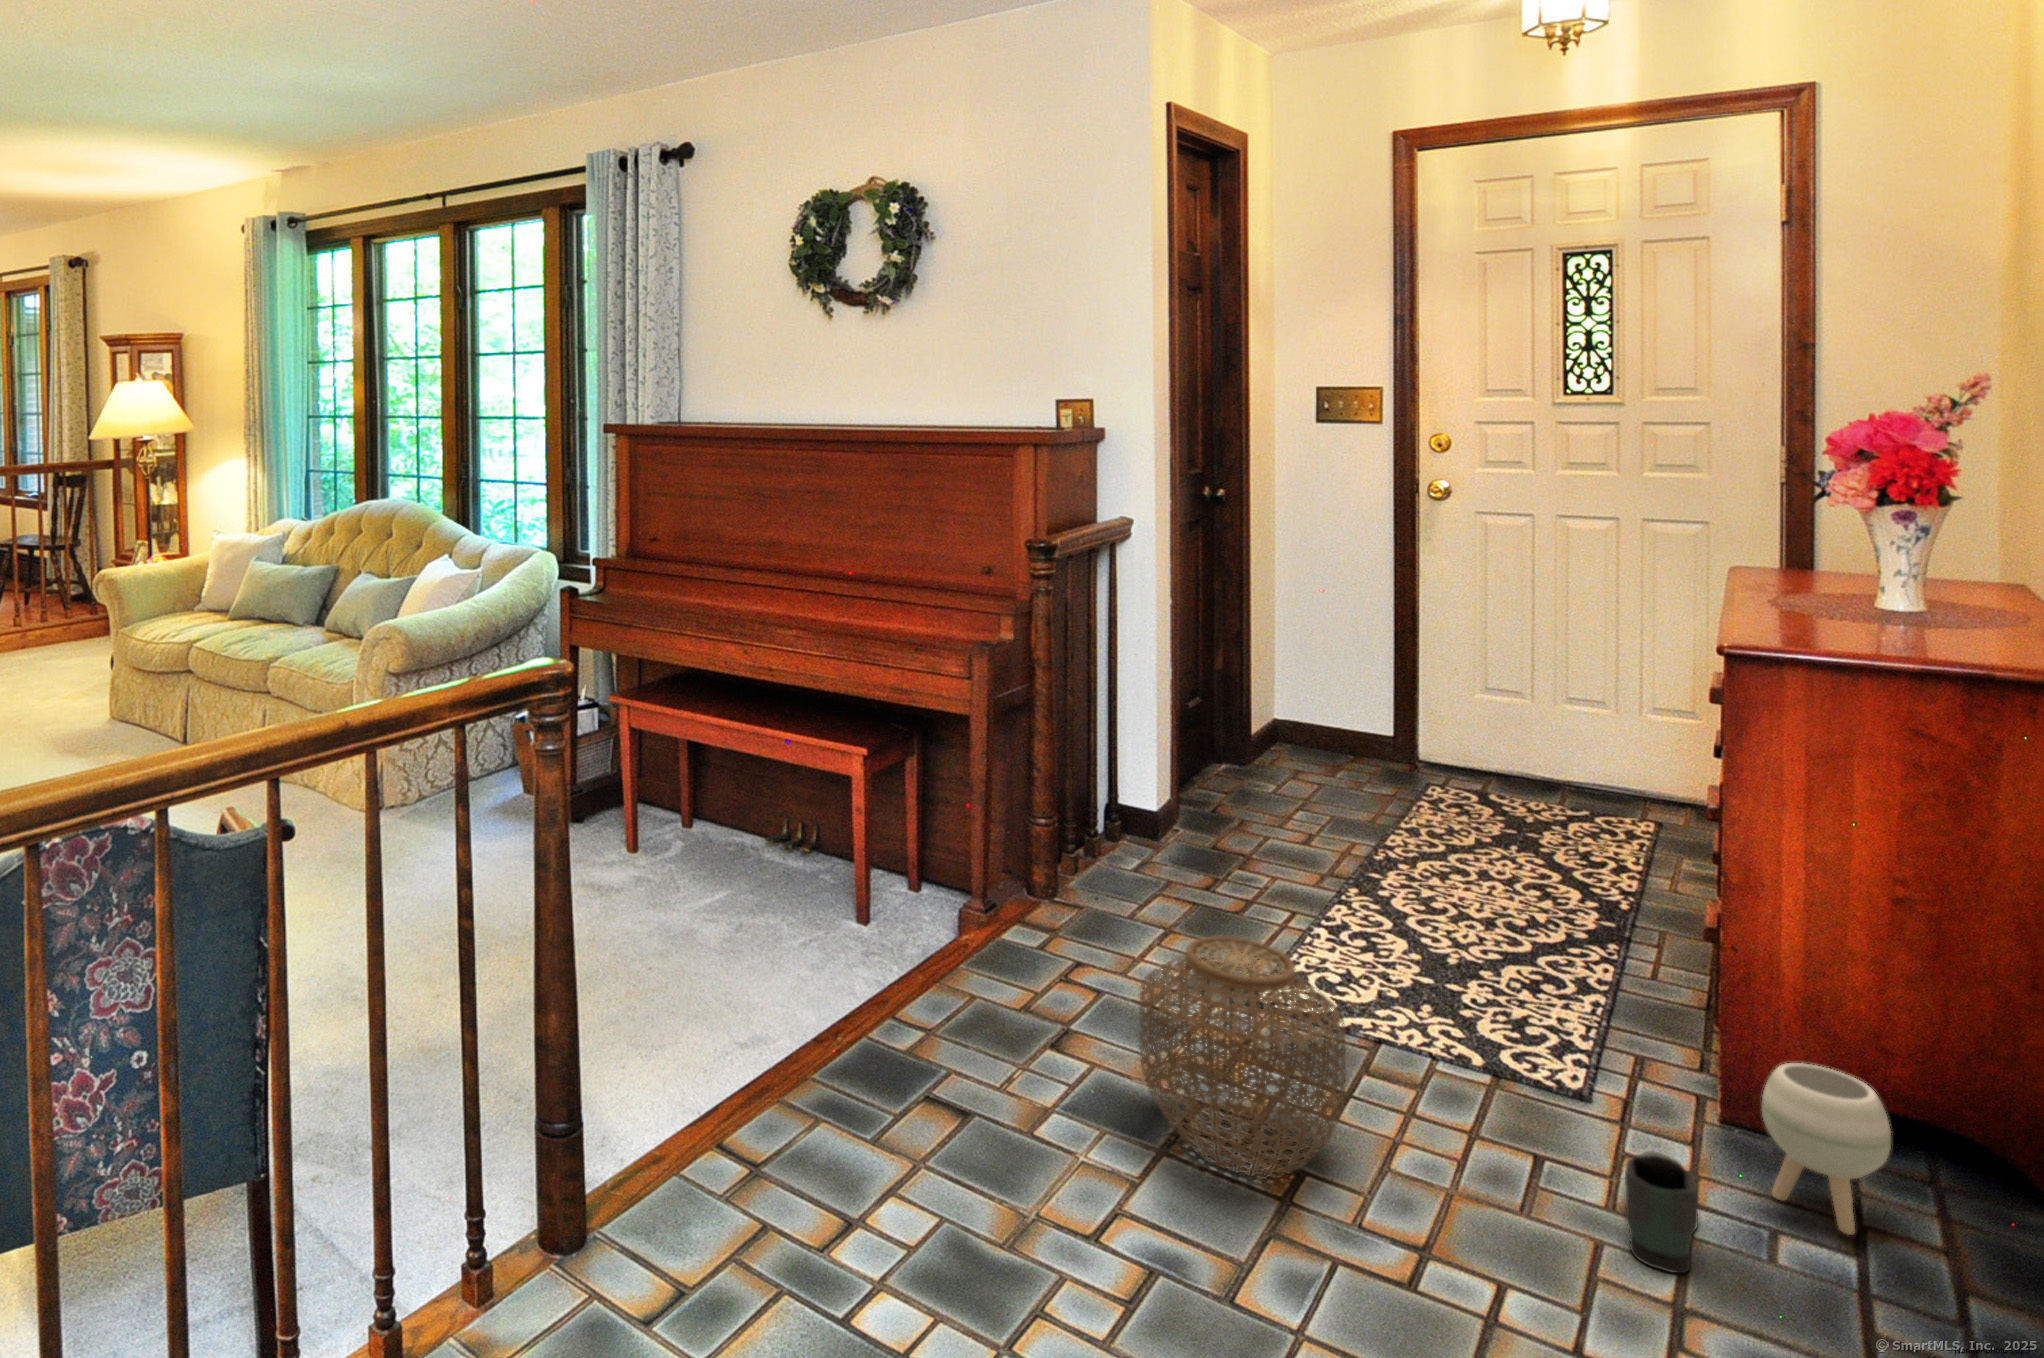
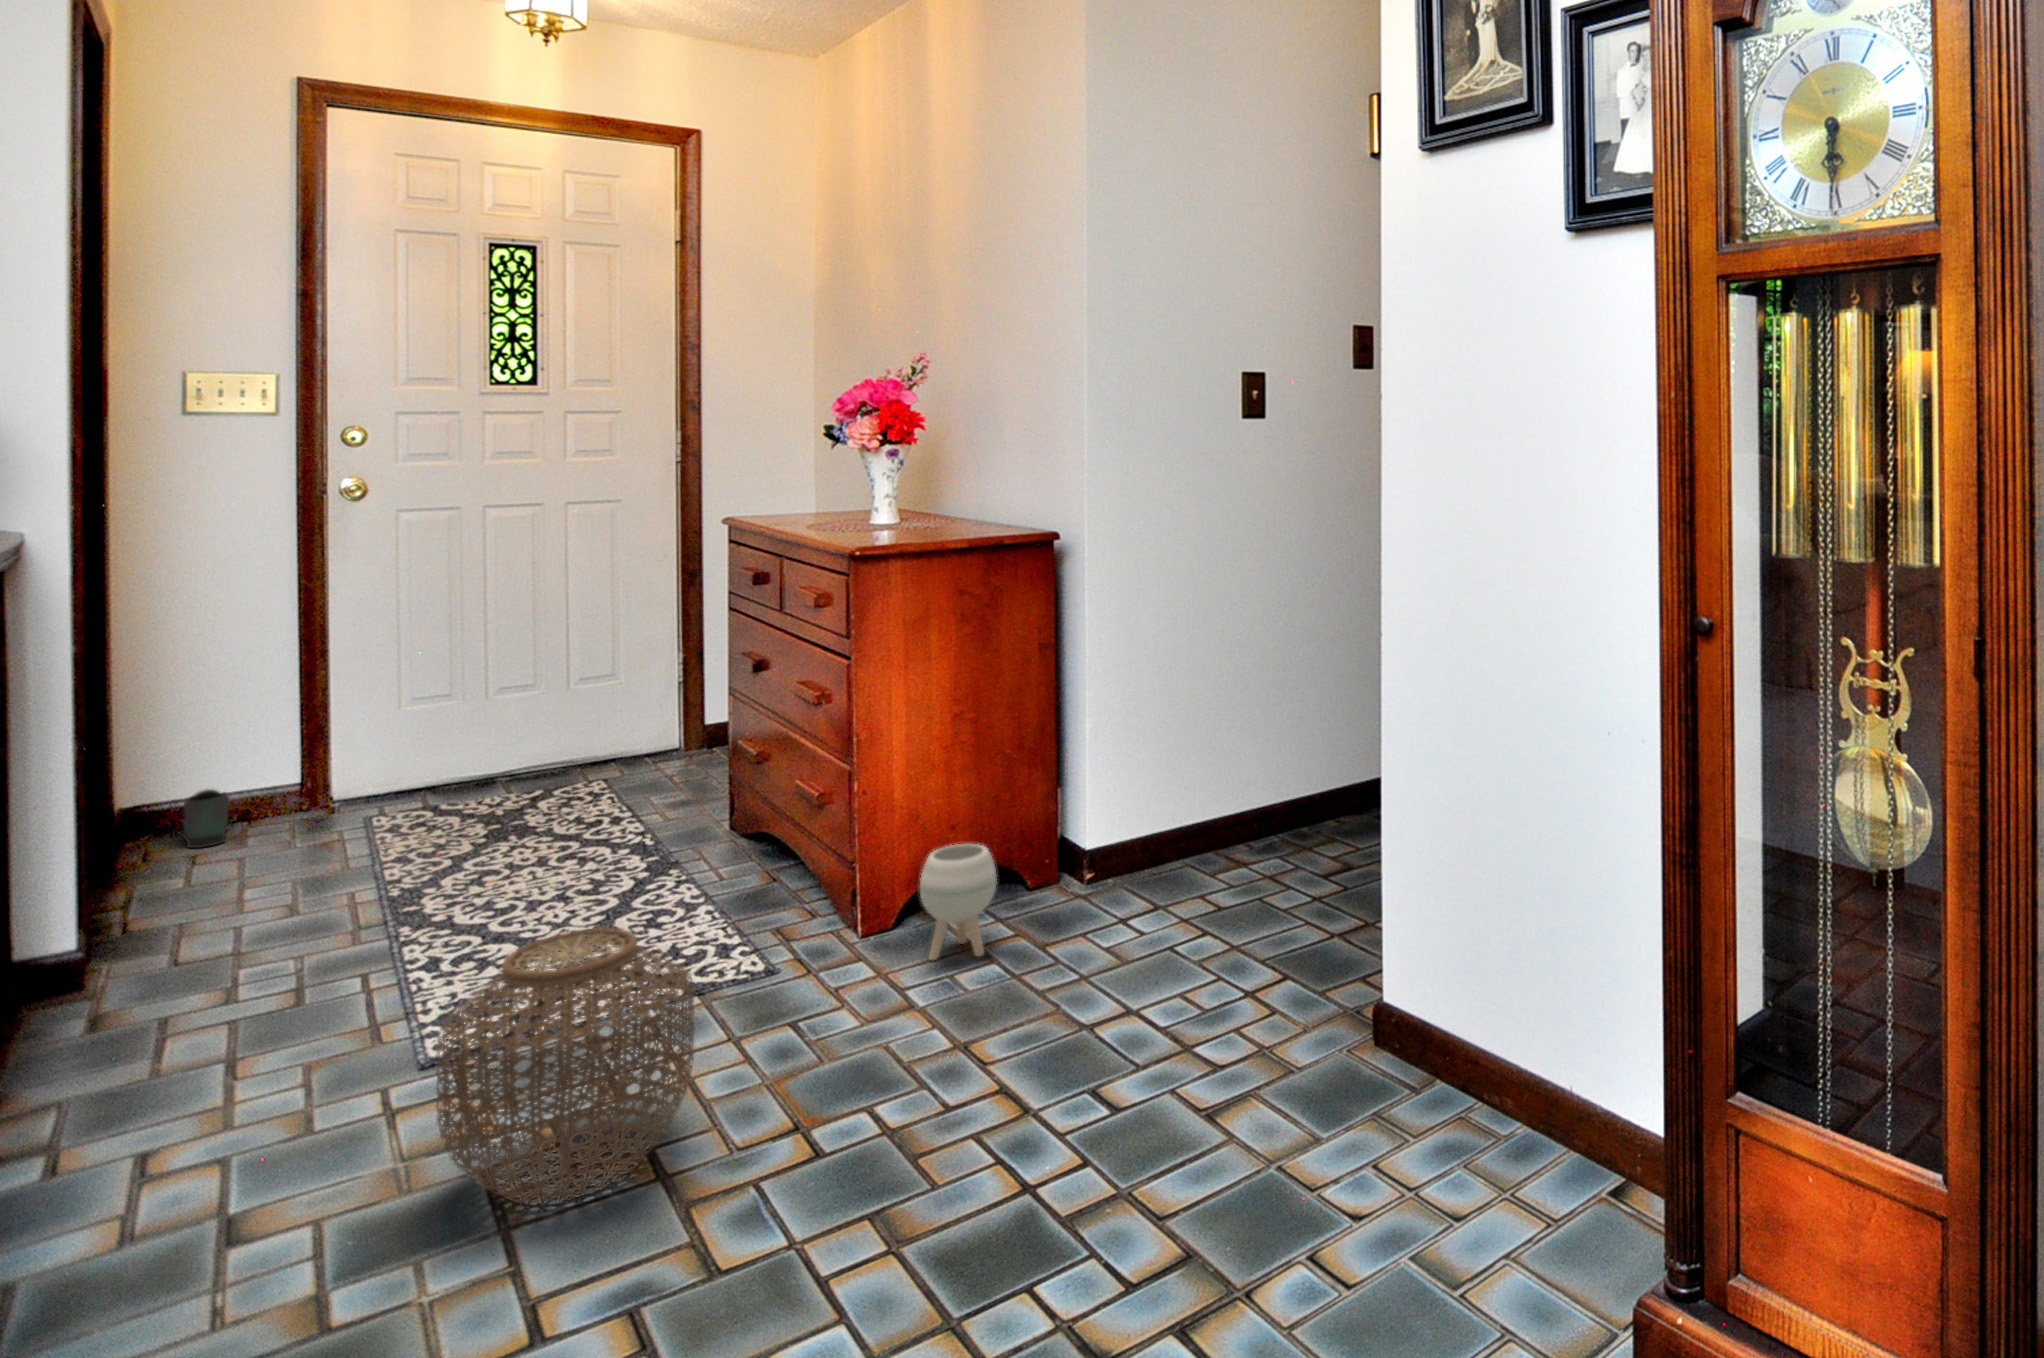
shoe: present [1625,1151,1698,1273] -> present [183,789,230,848]

